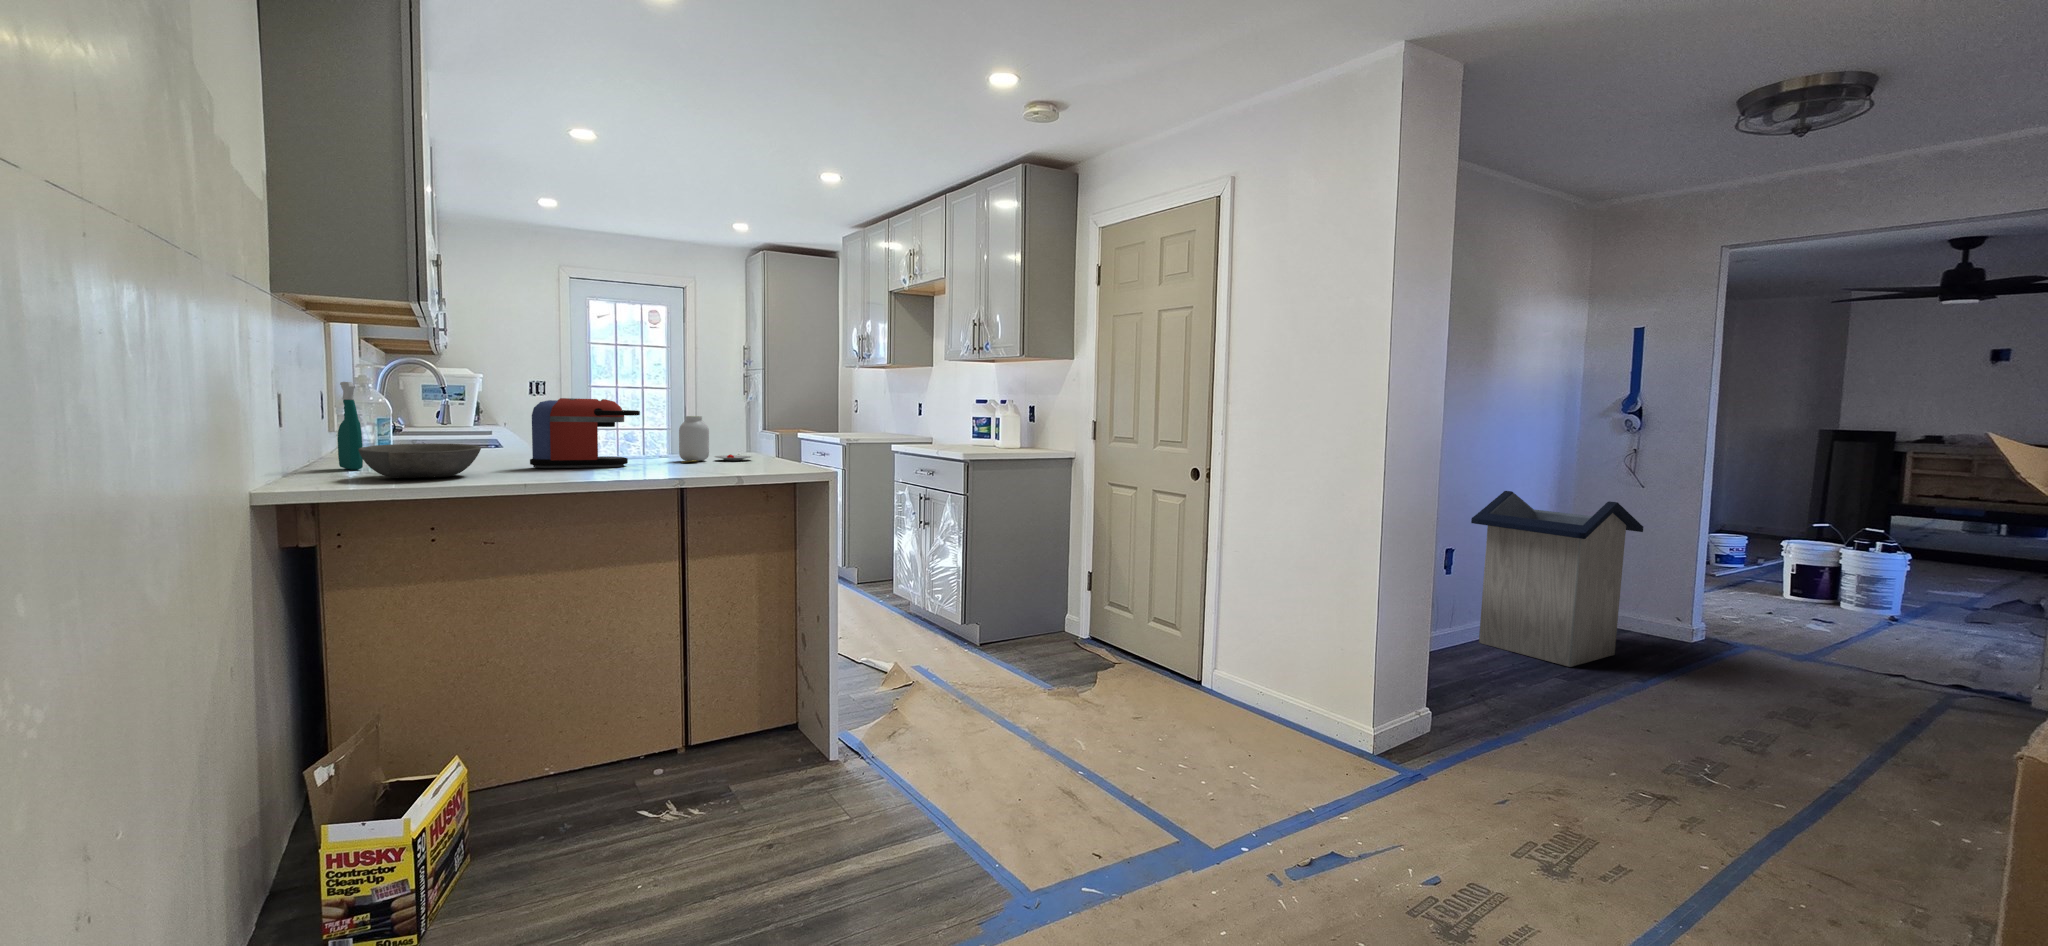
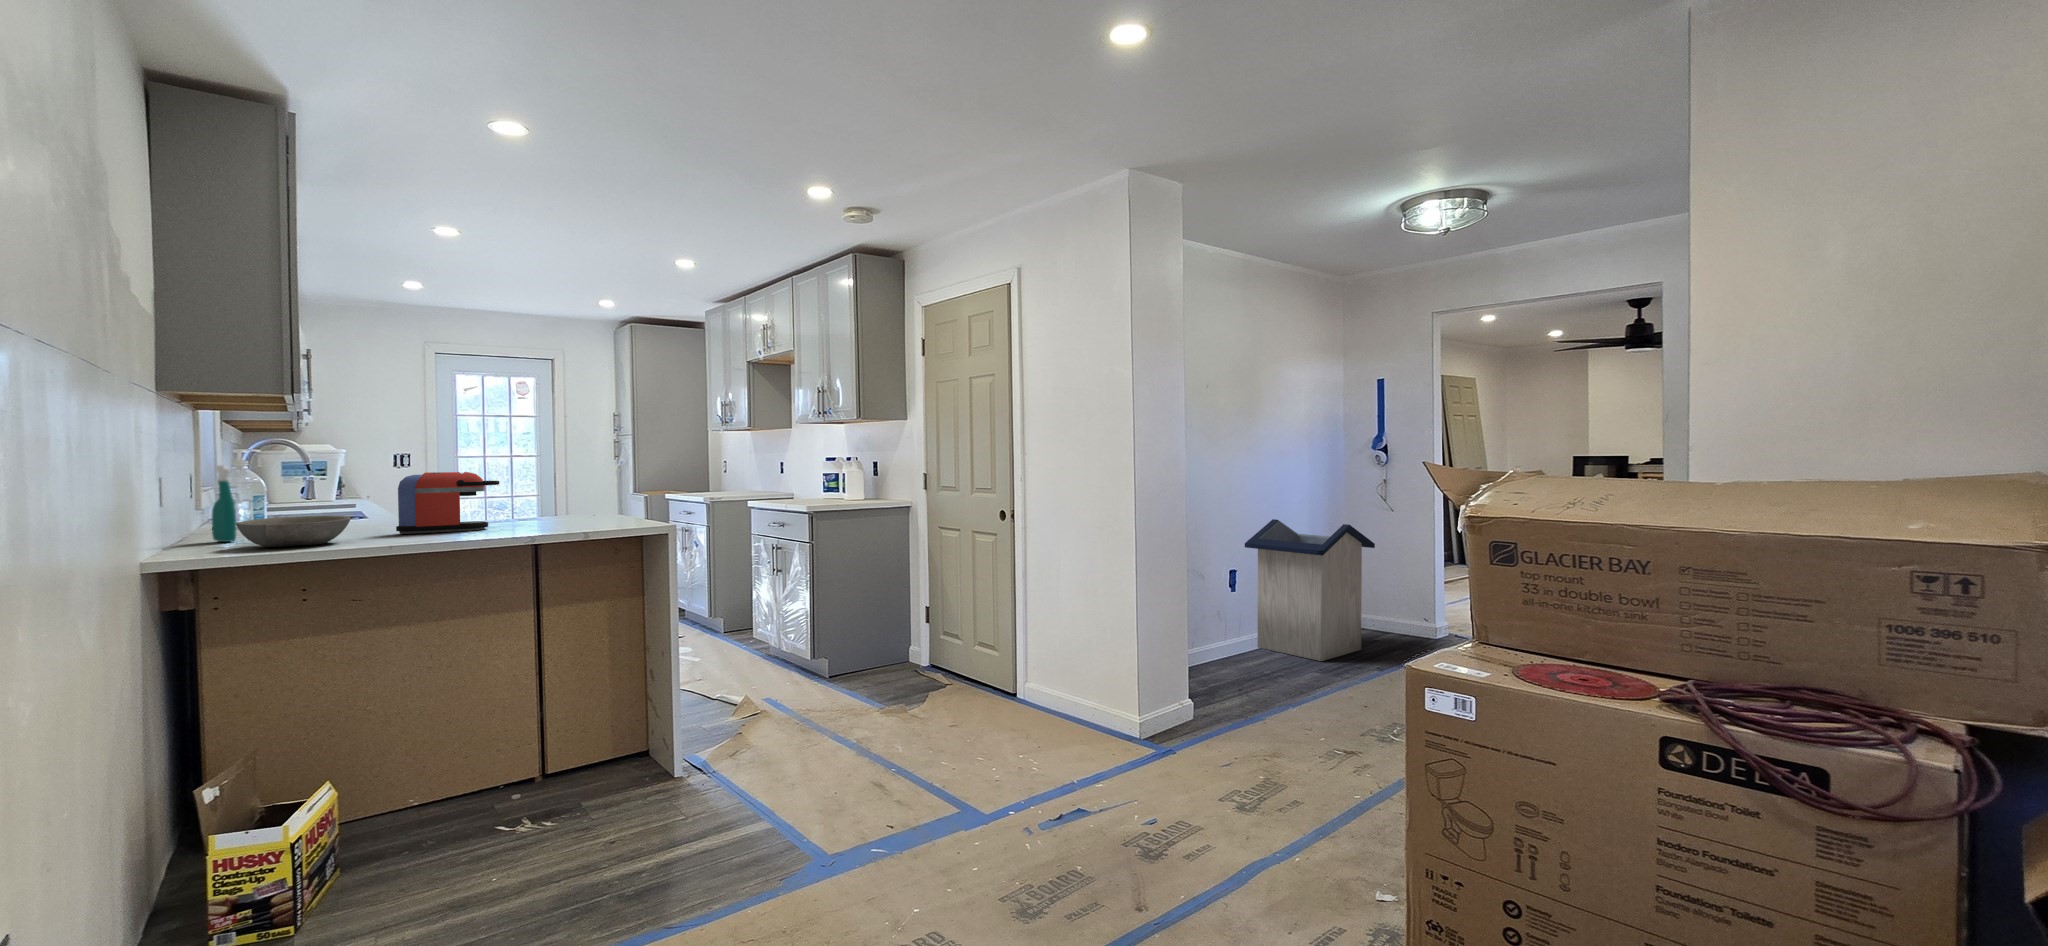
jar: present [679,416,751,462] -> none [537,483,609,524]

